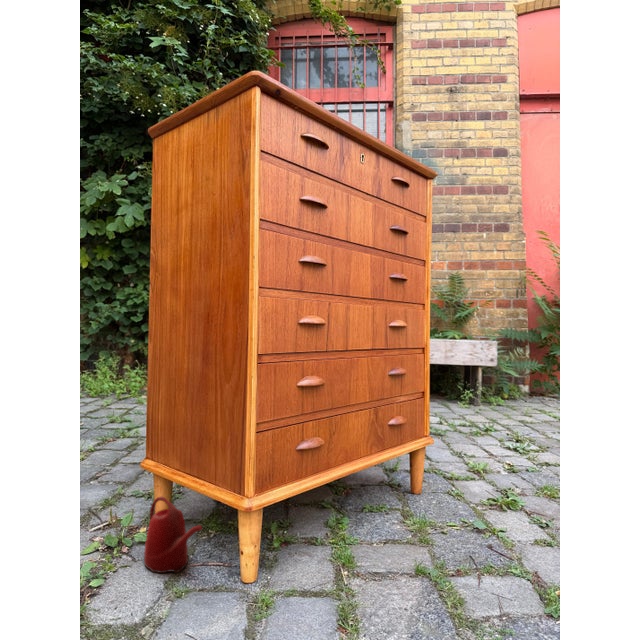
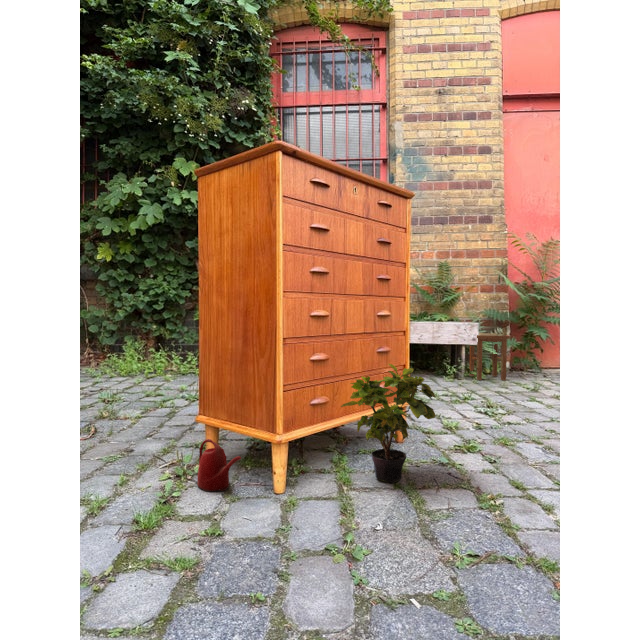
stool: none [483,354,532,408] -> present [469,333,510,381]
potted plant: none [342,395,471,560] -> present [341,364,436,482]

